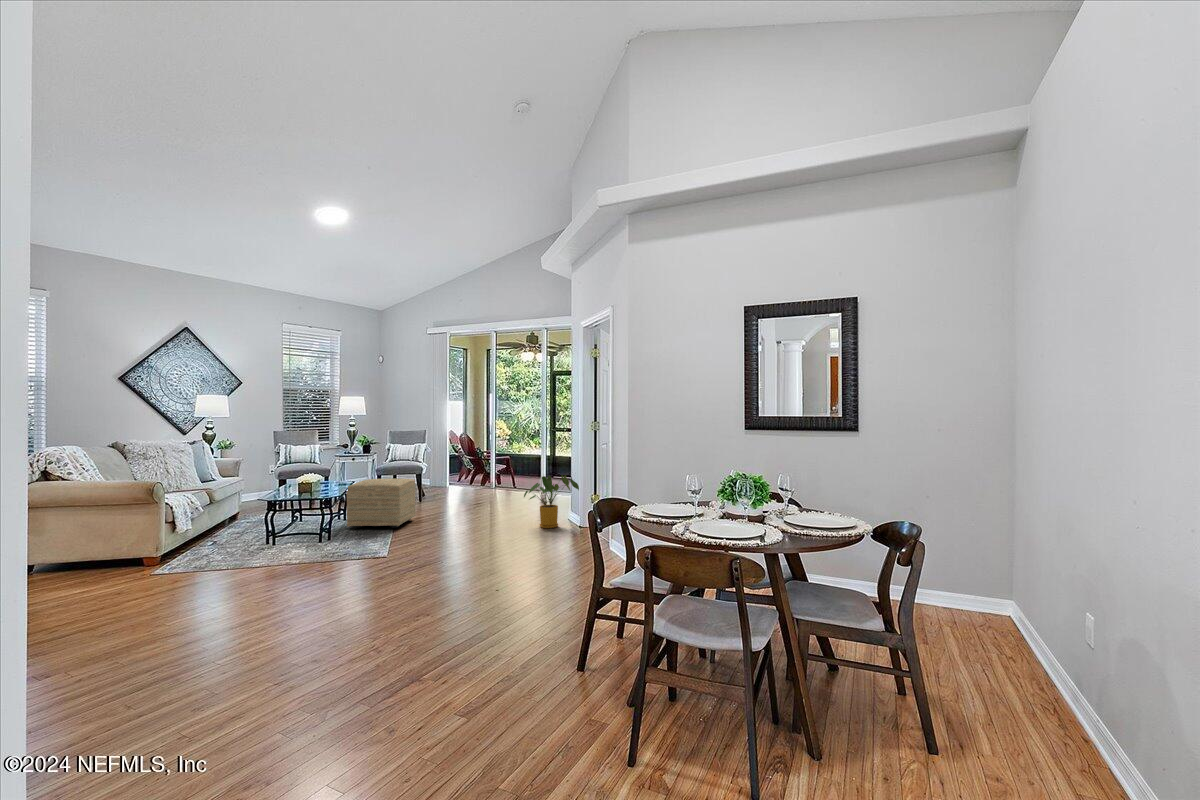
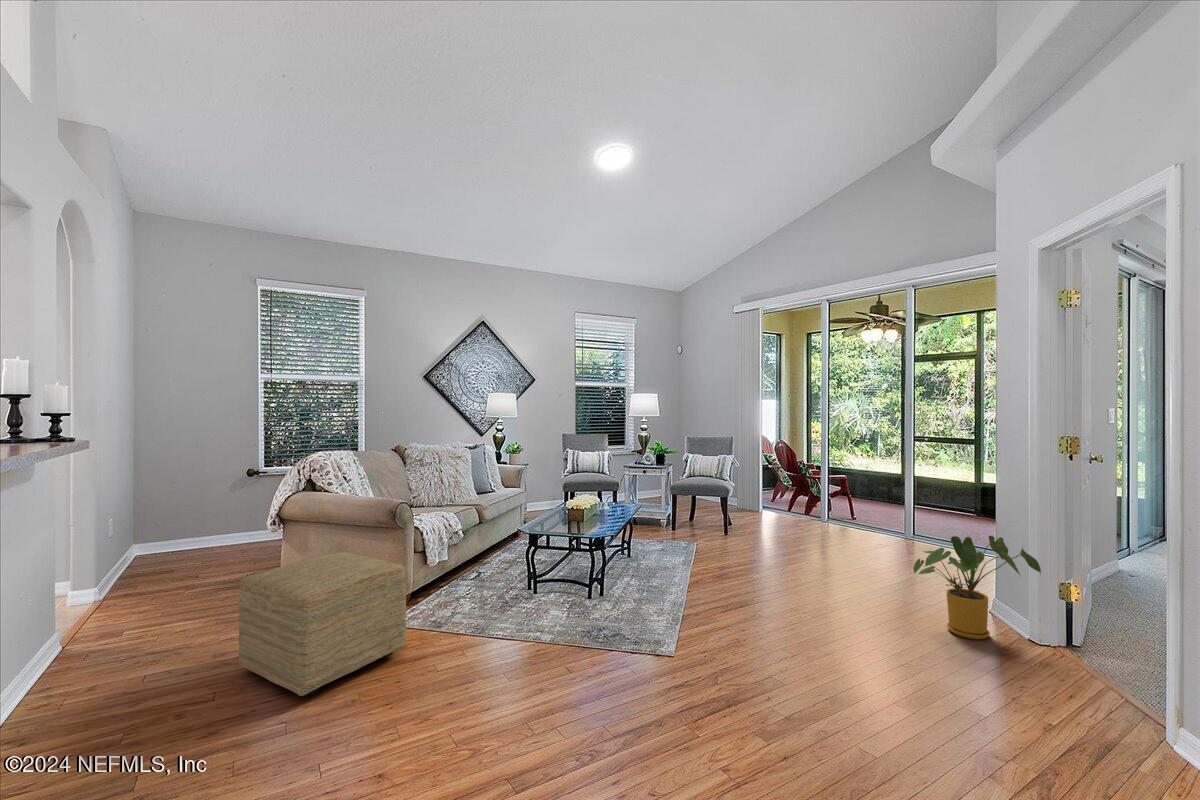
ottoman: present [347,479,416,529] -> present [239,552,406,696]

